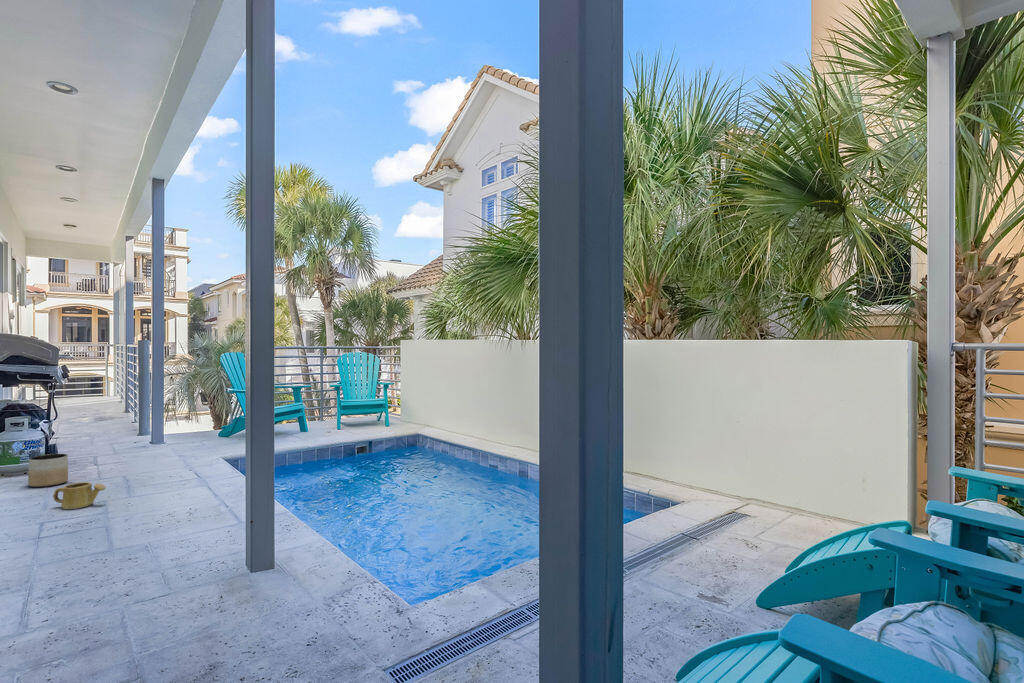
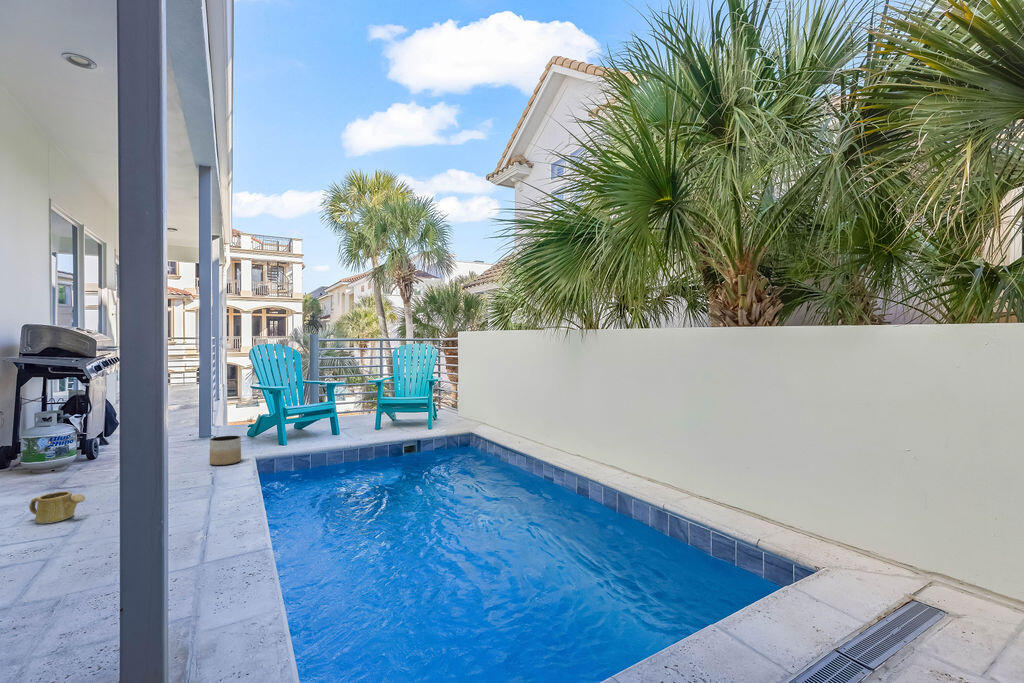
planter: present [28,454,68,487] -> present [210,436,241,466]

